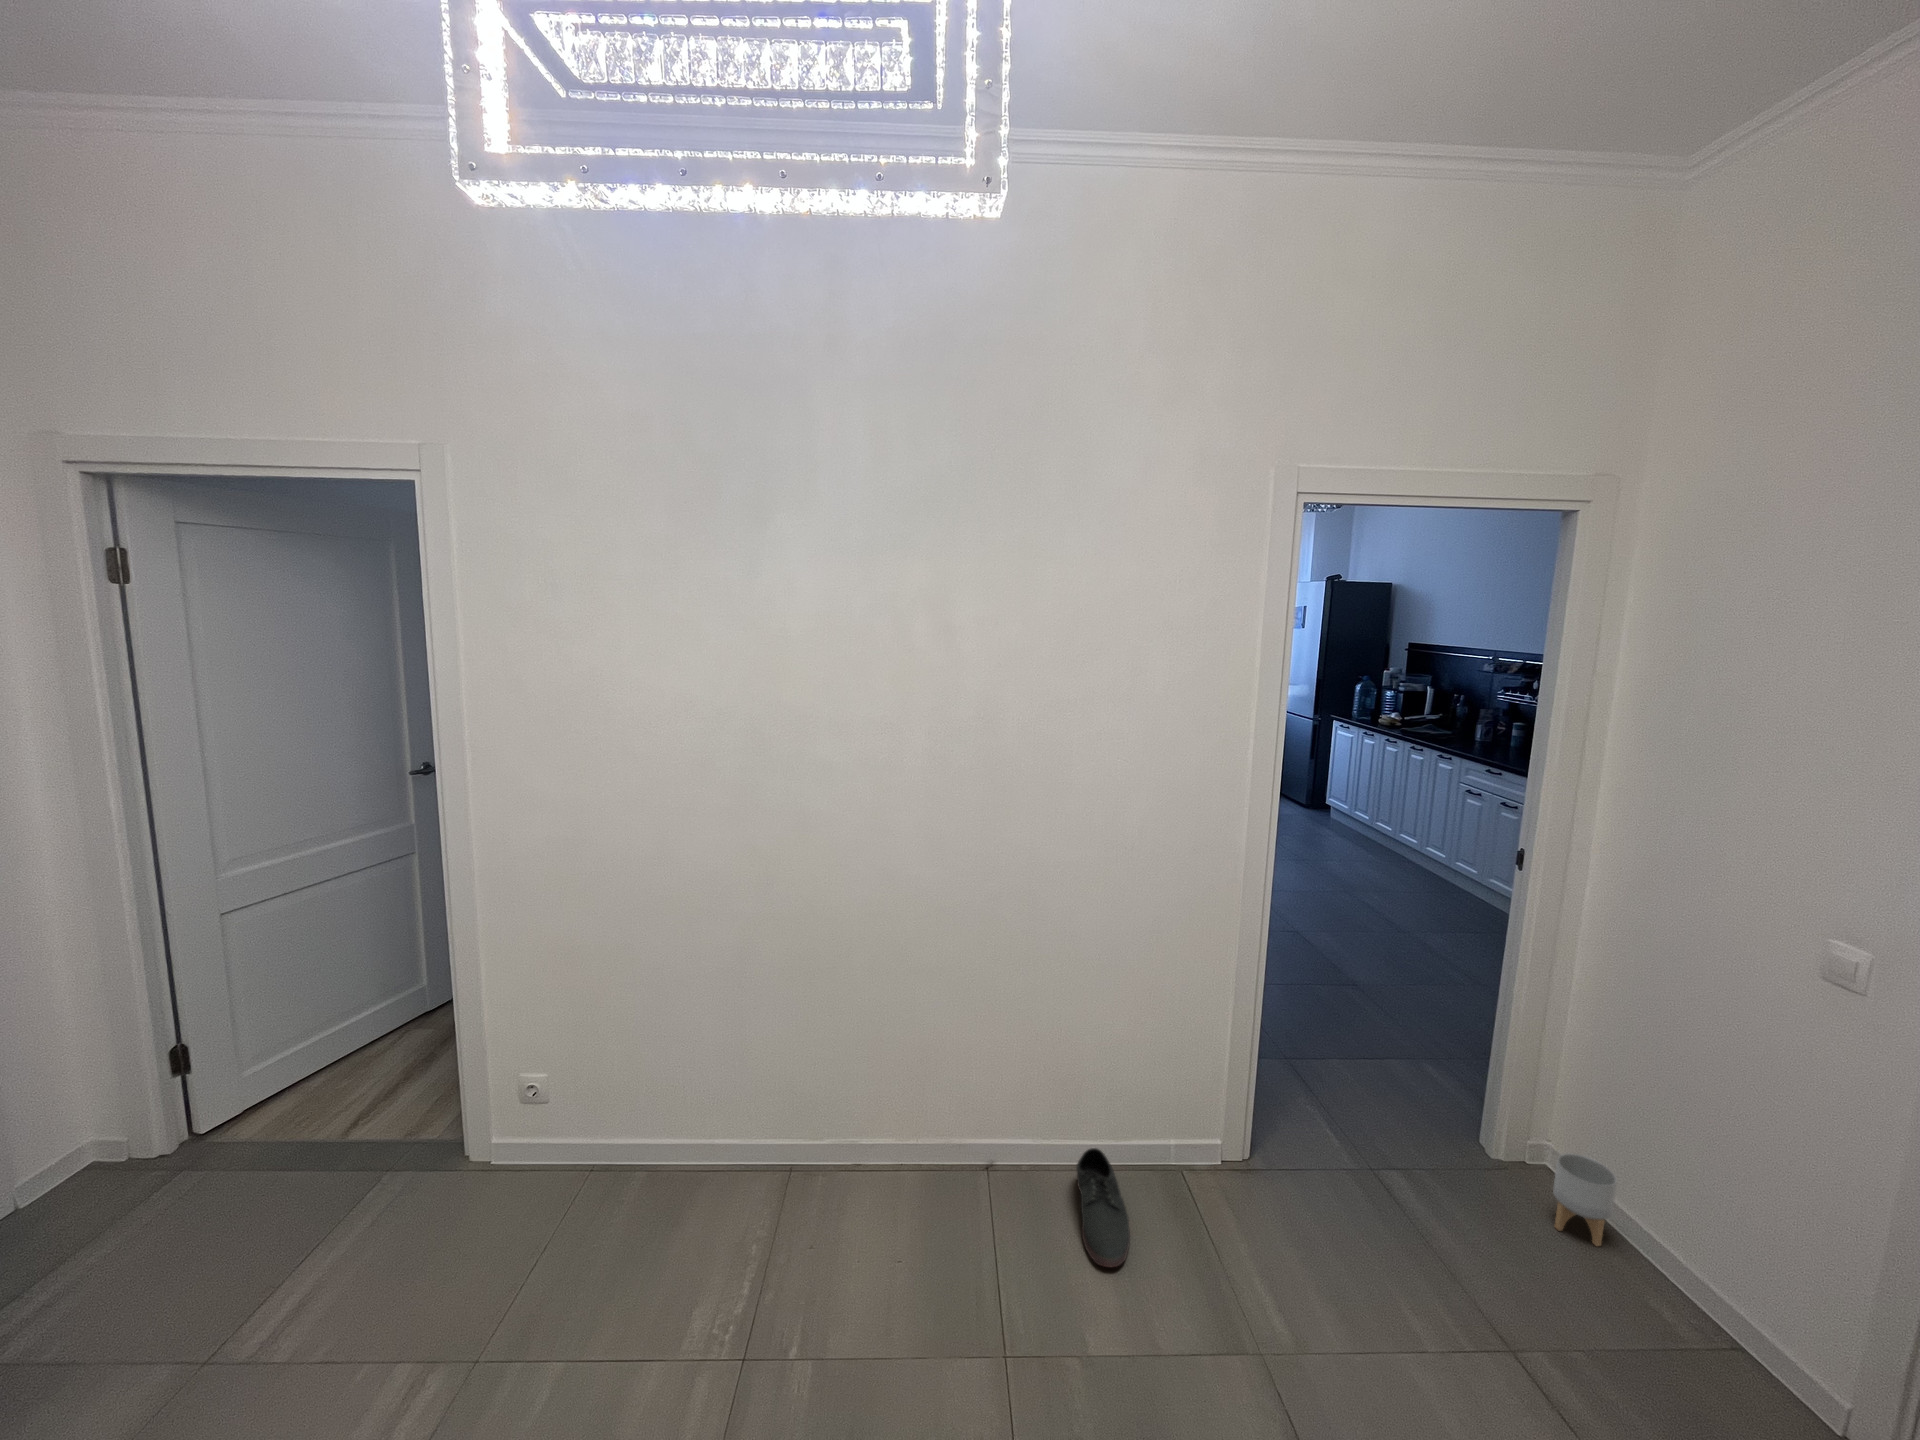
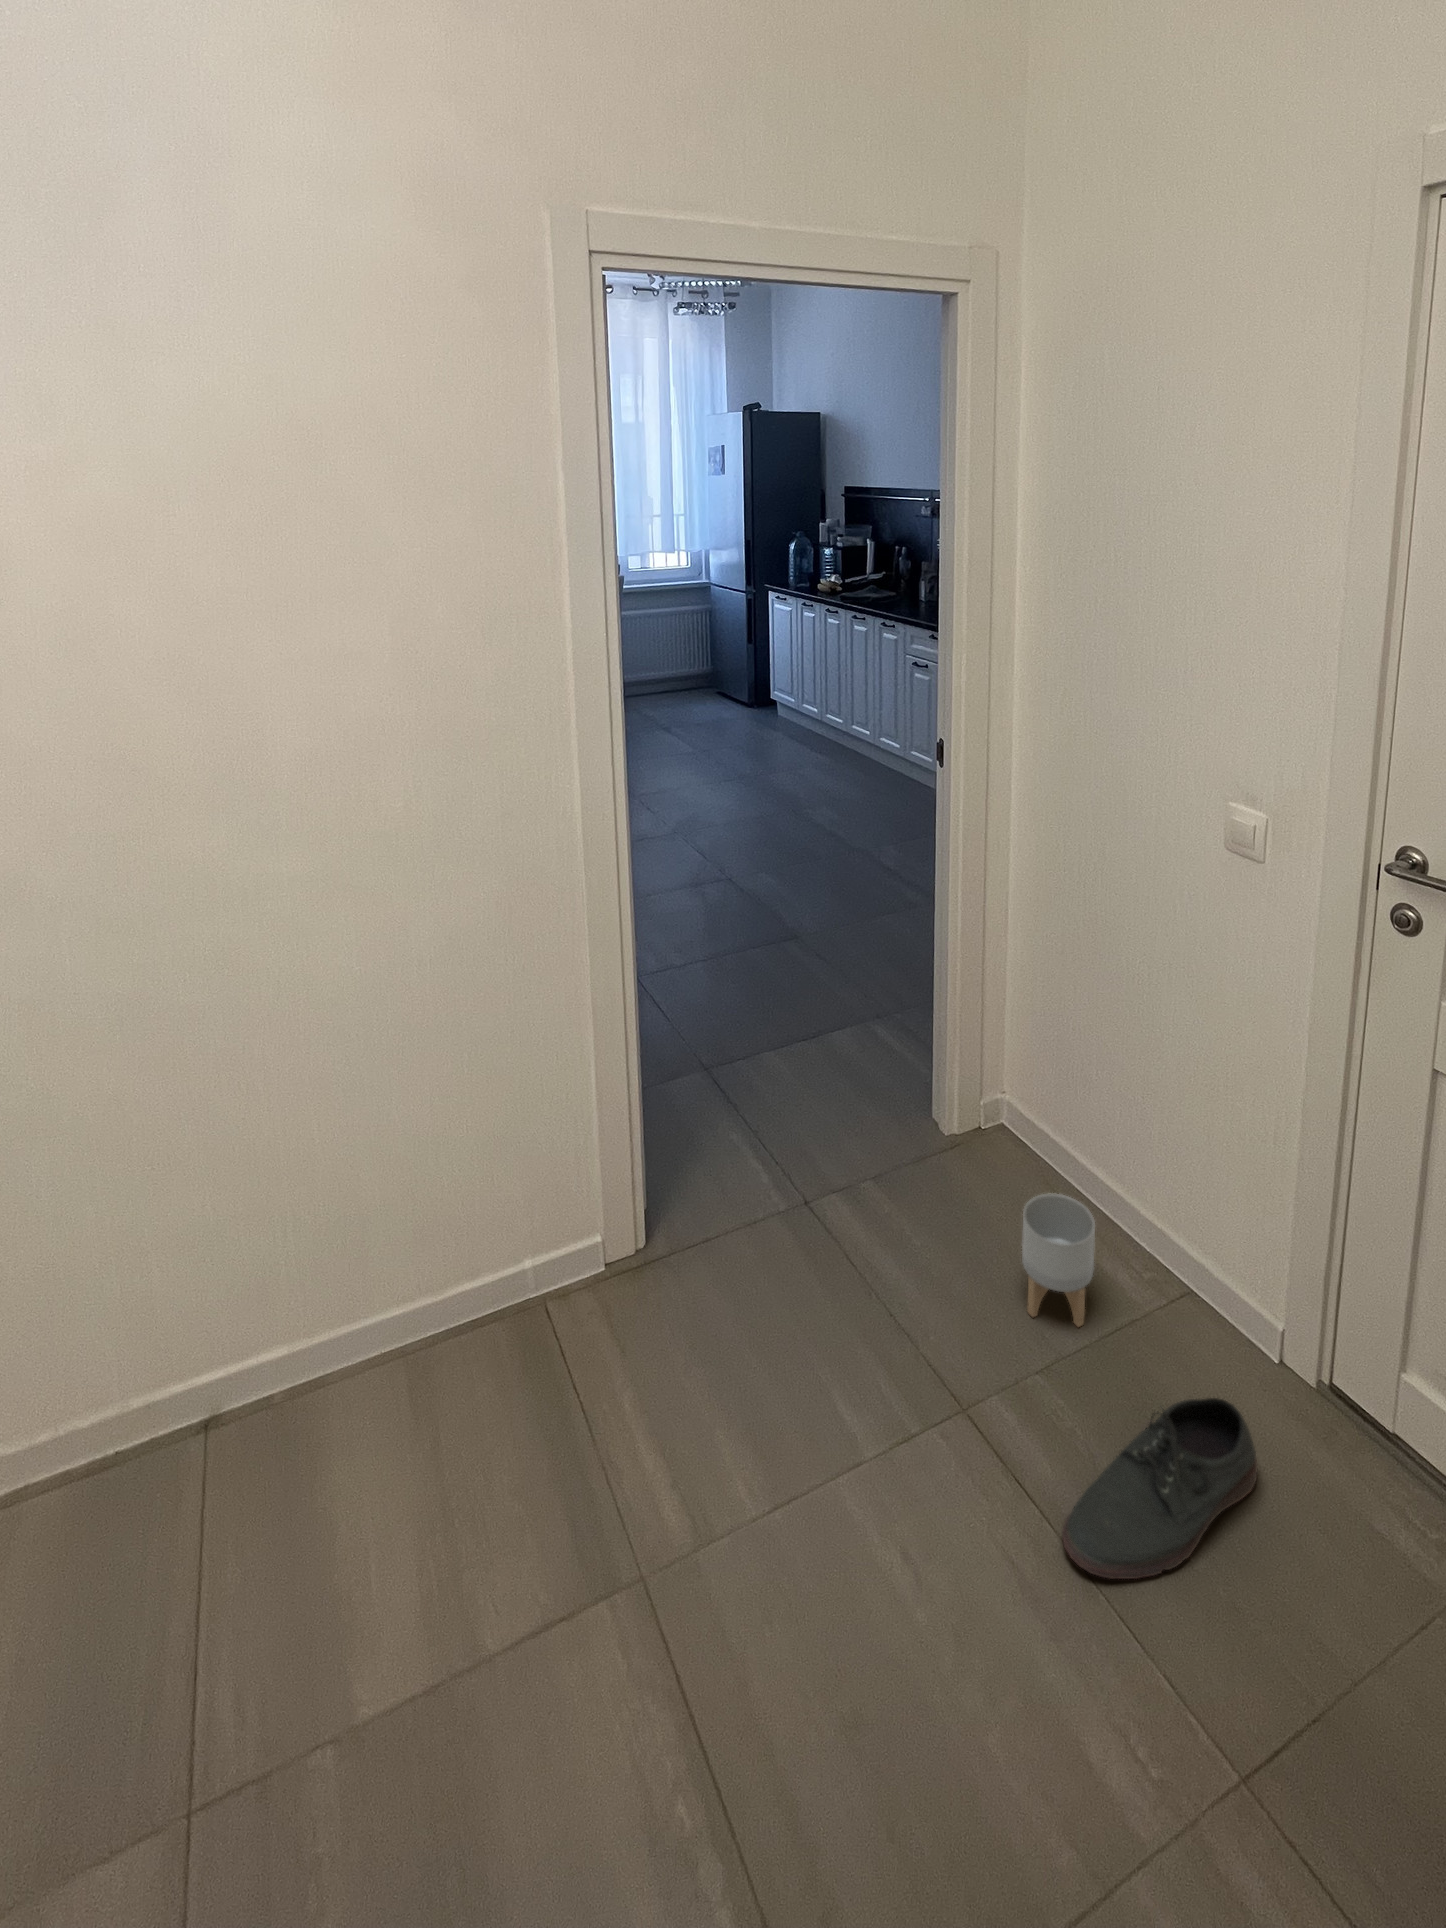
shoe: present [1076,1148,1130,1267] -> present [1062,1398,1257,1579]

